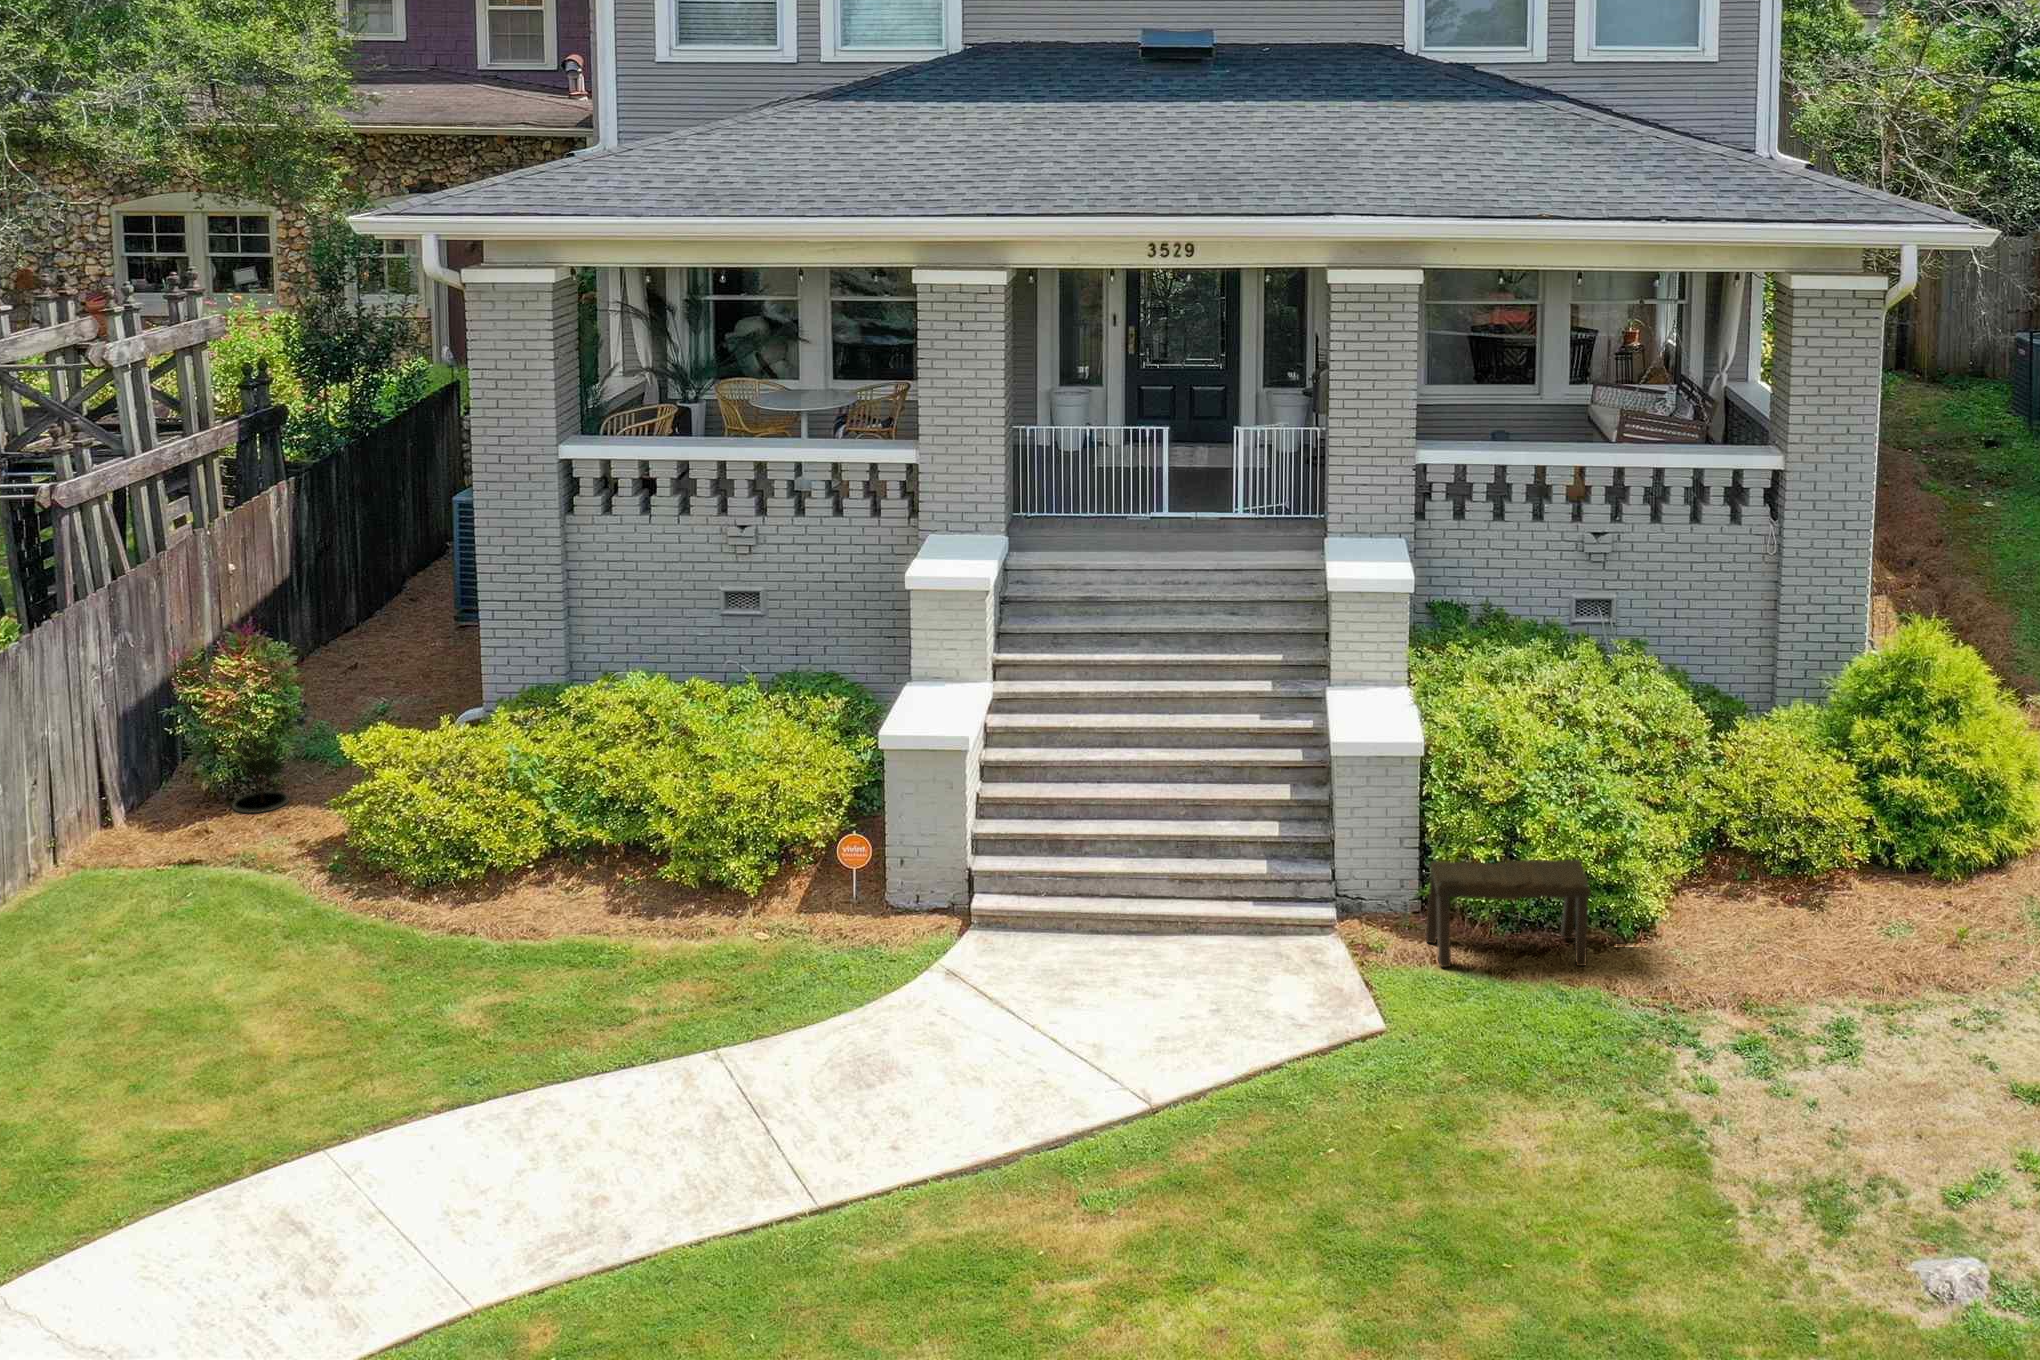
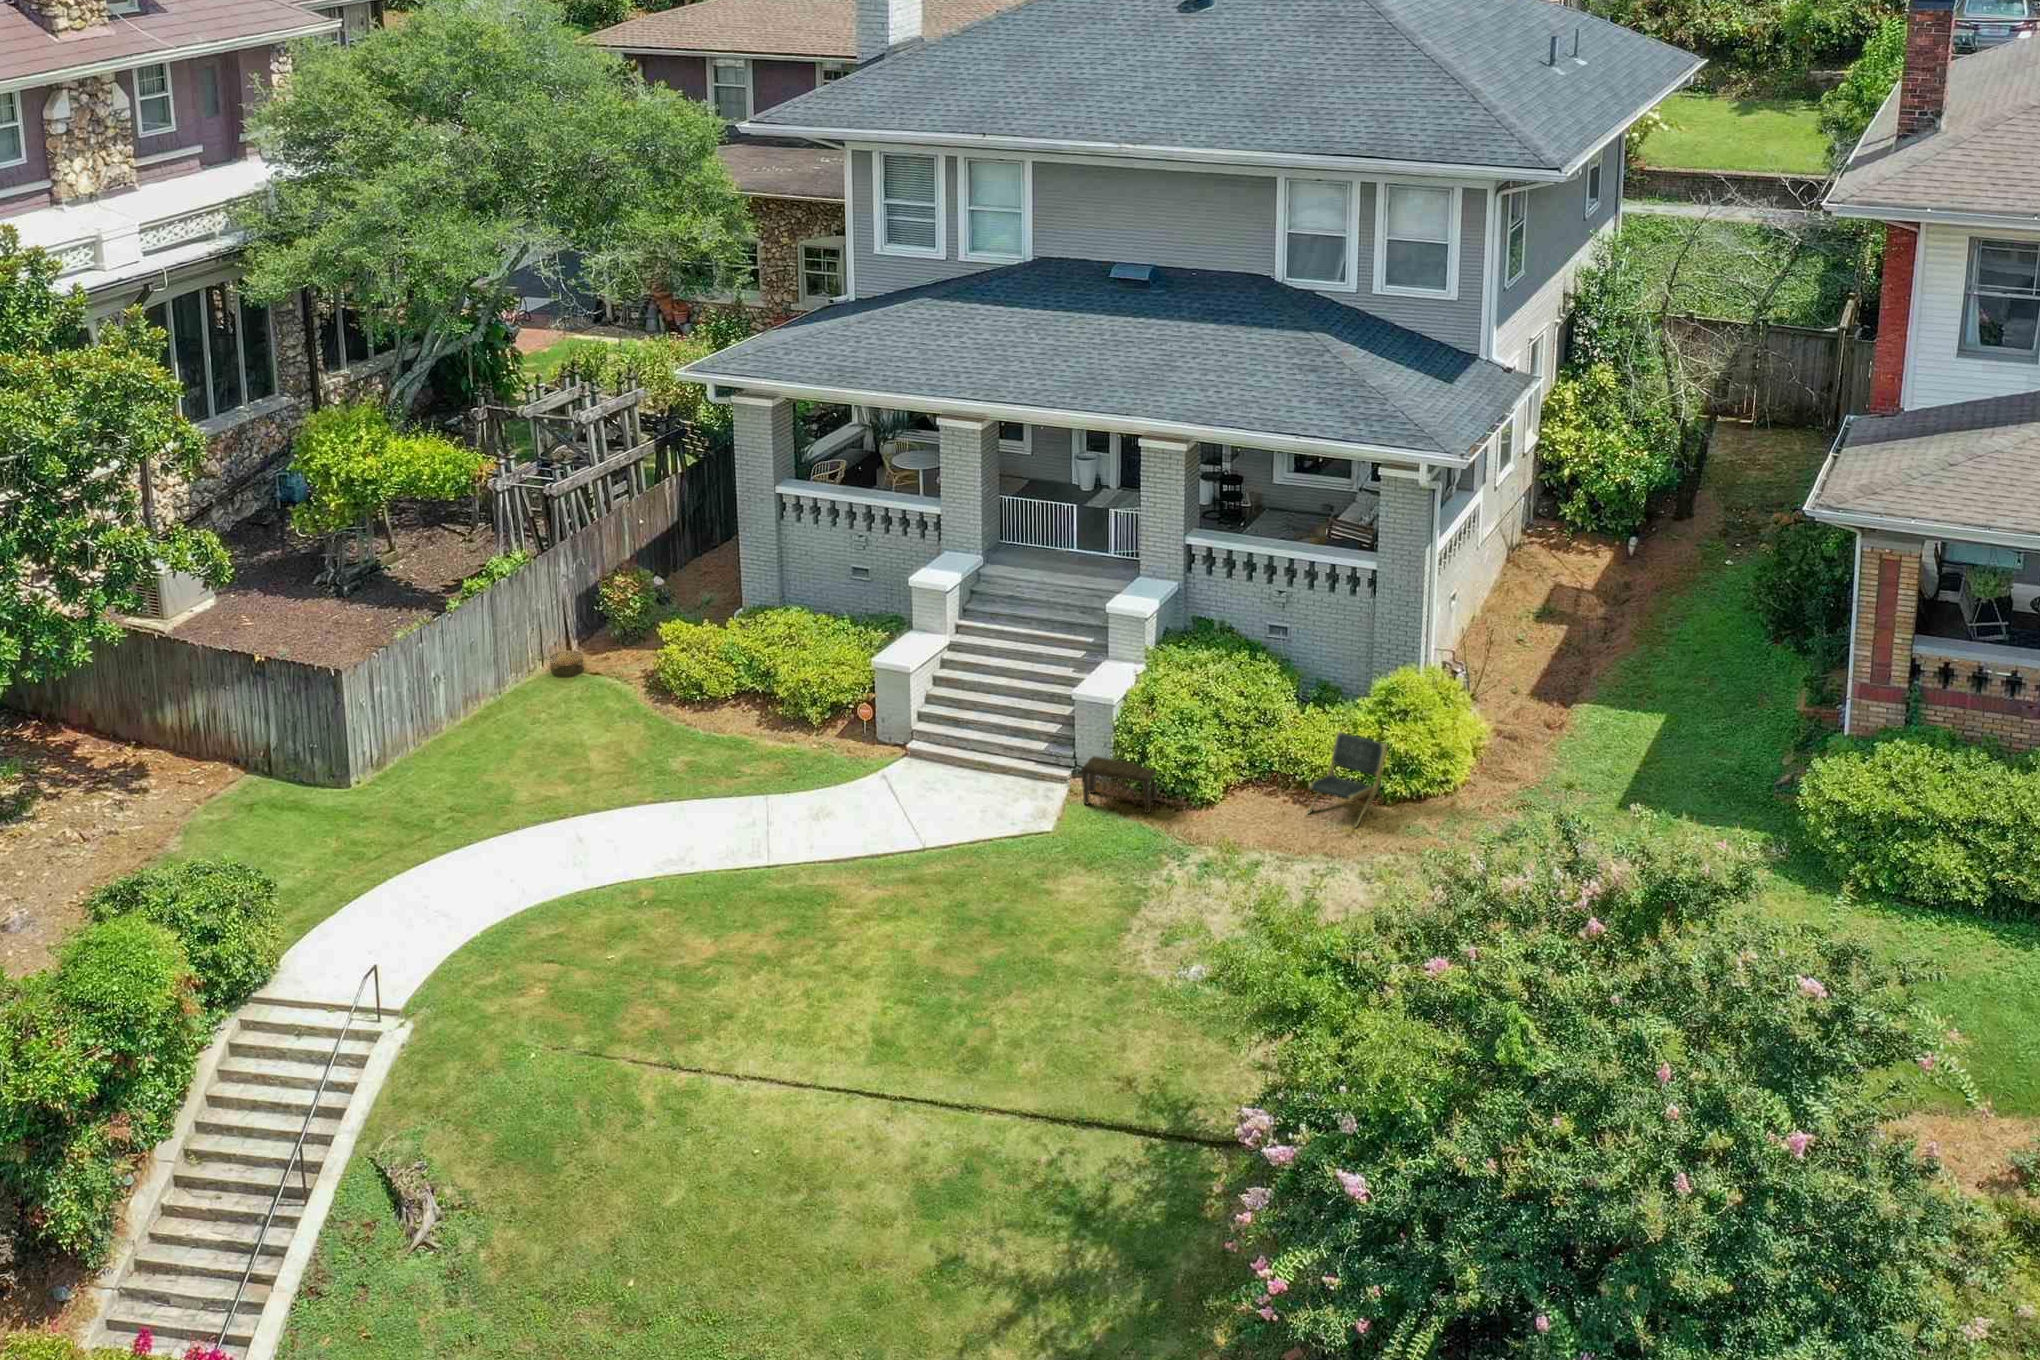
potted tree: present [231,722,289,813] -> none [617,609,646,654]
lounge chair: none [1868,748,1992,933] -> present [1308,731,1388,828]
basket: none [71,816,156,874] -> present [550,651,584,677]

